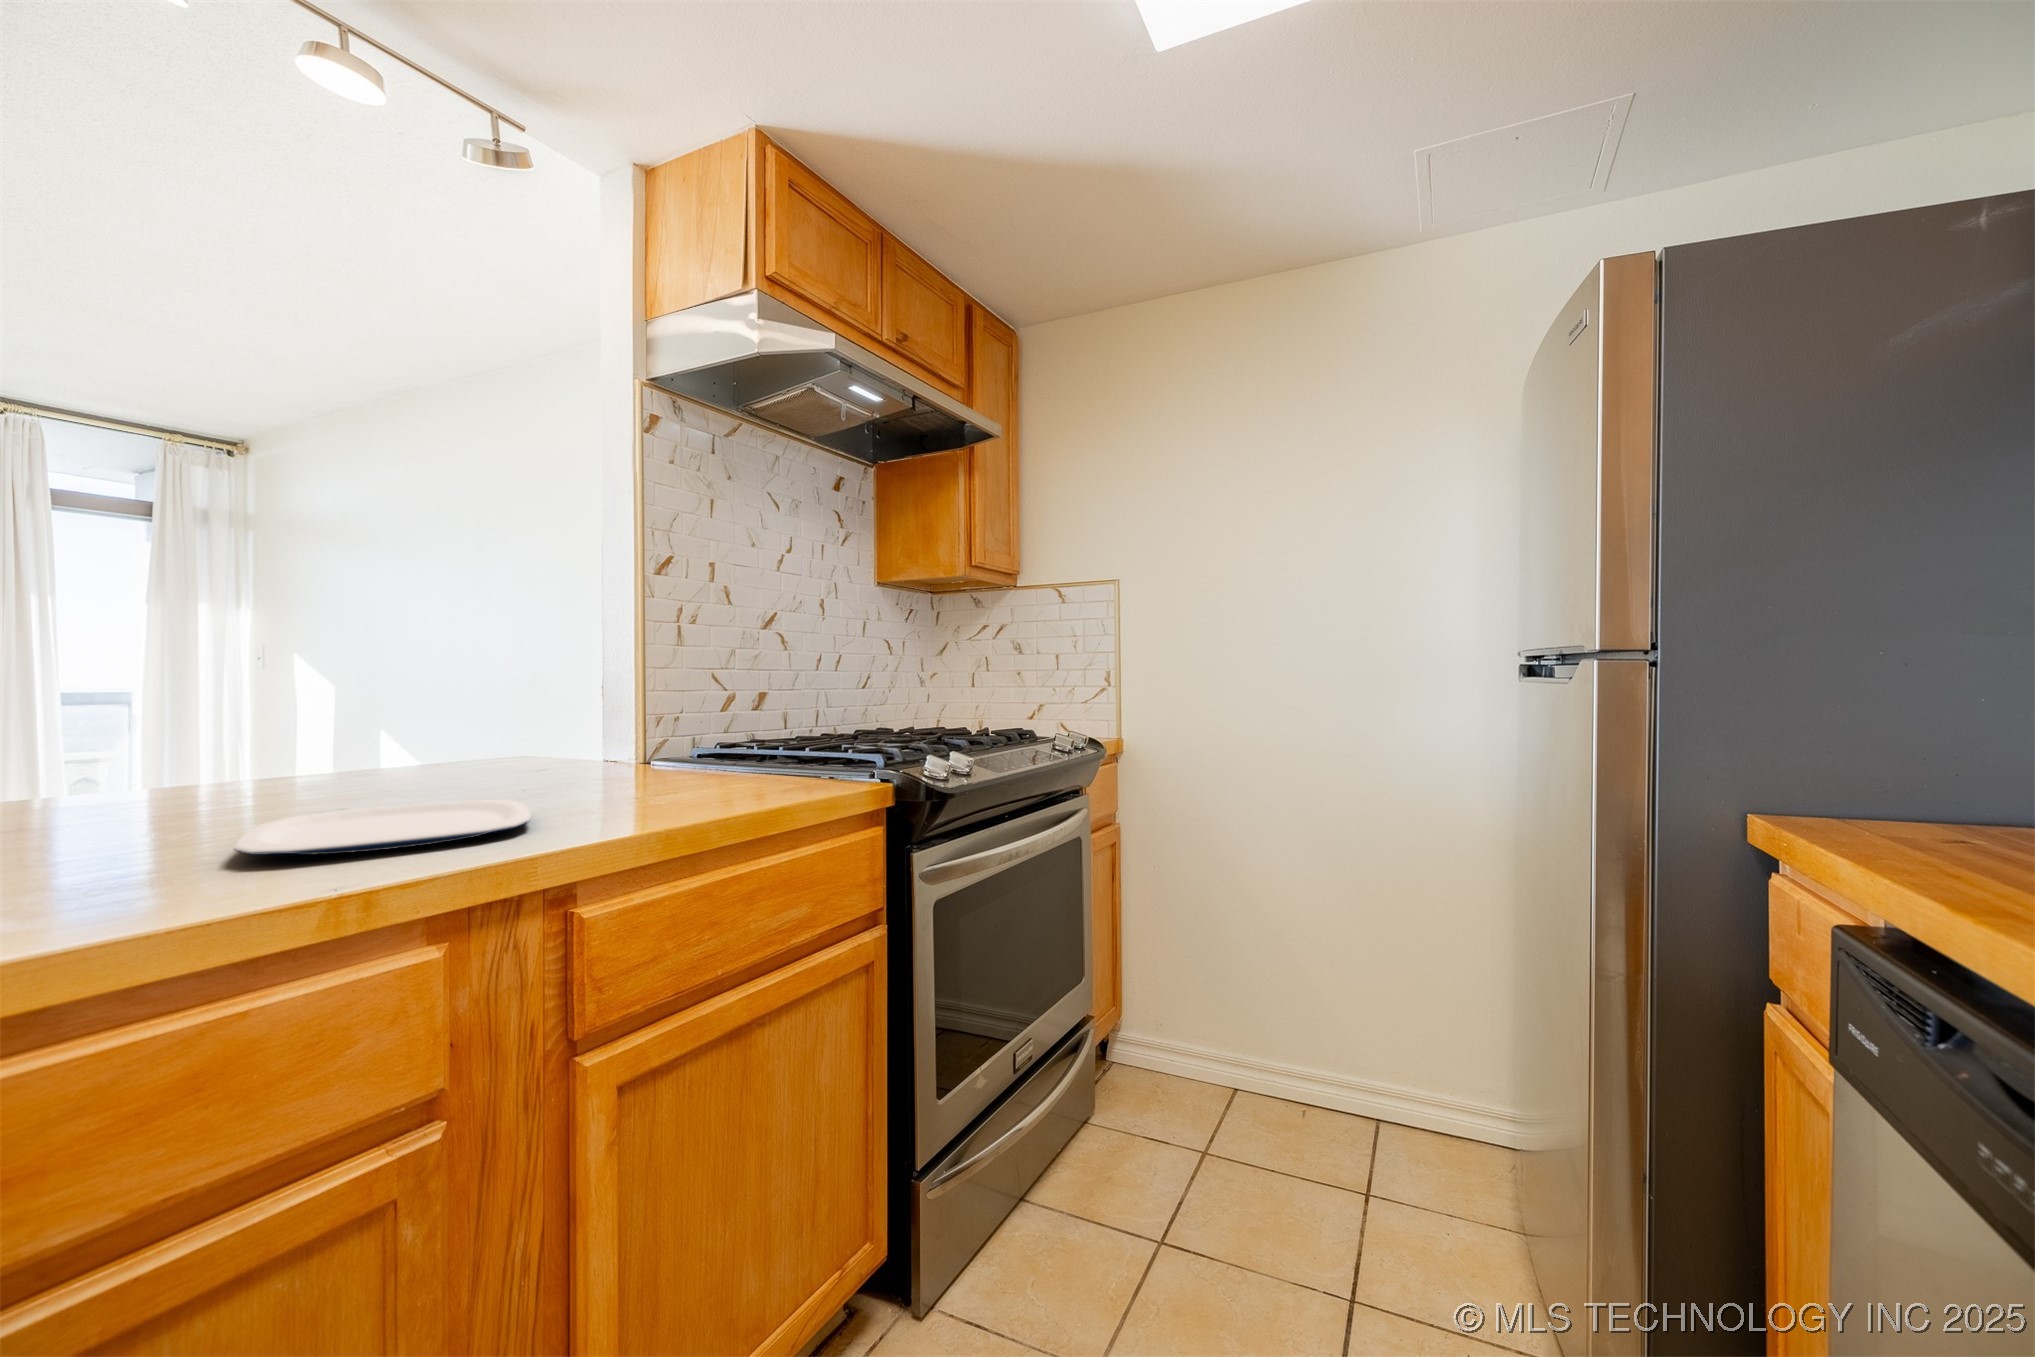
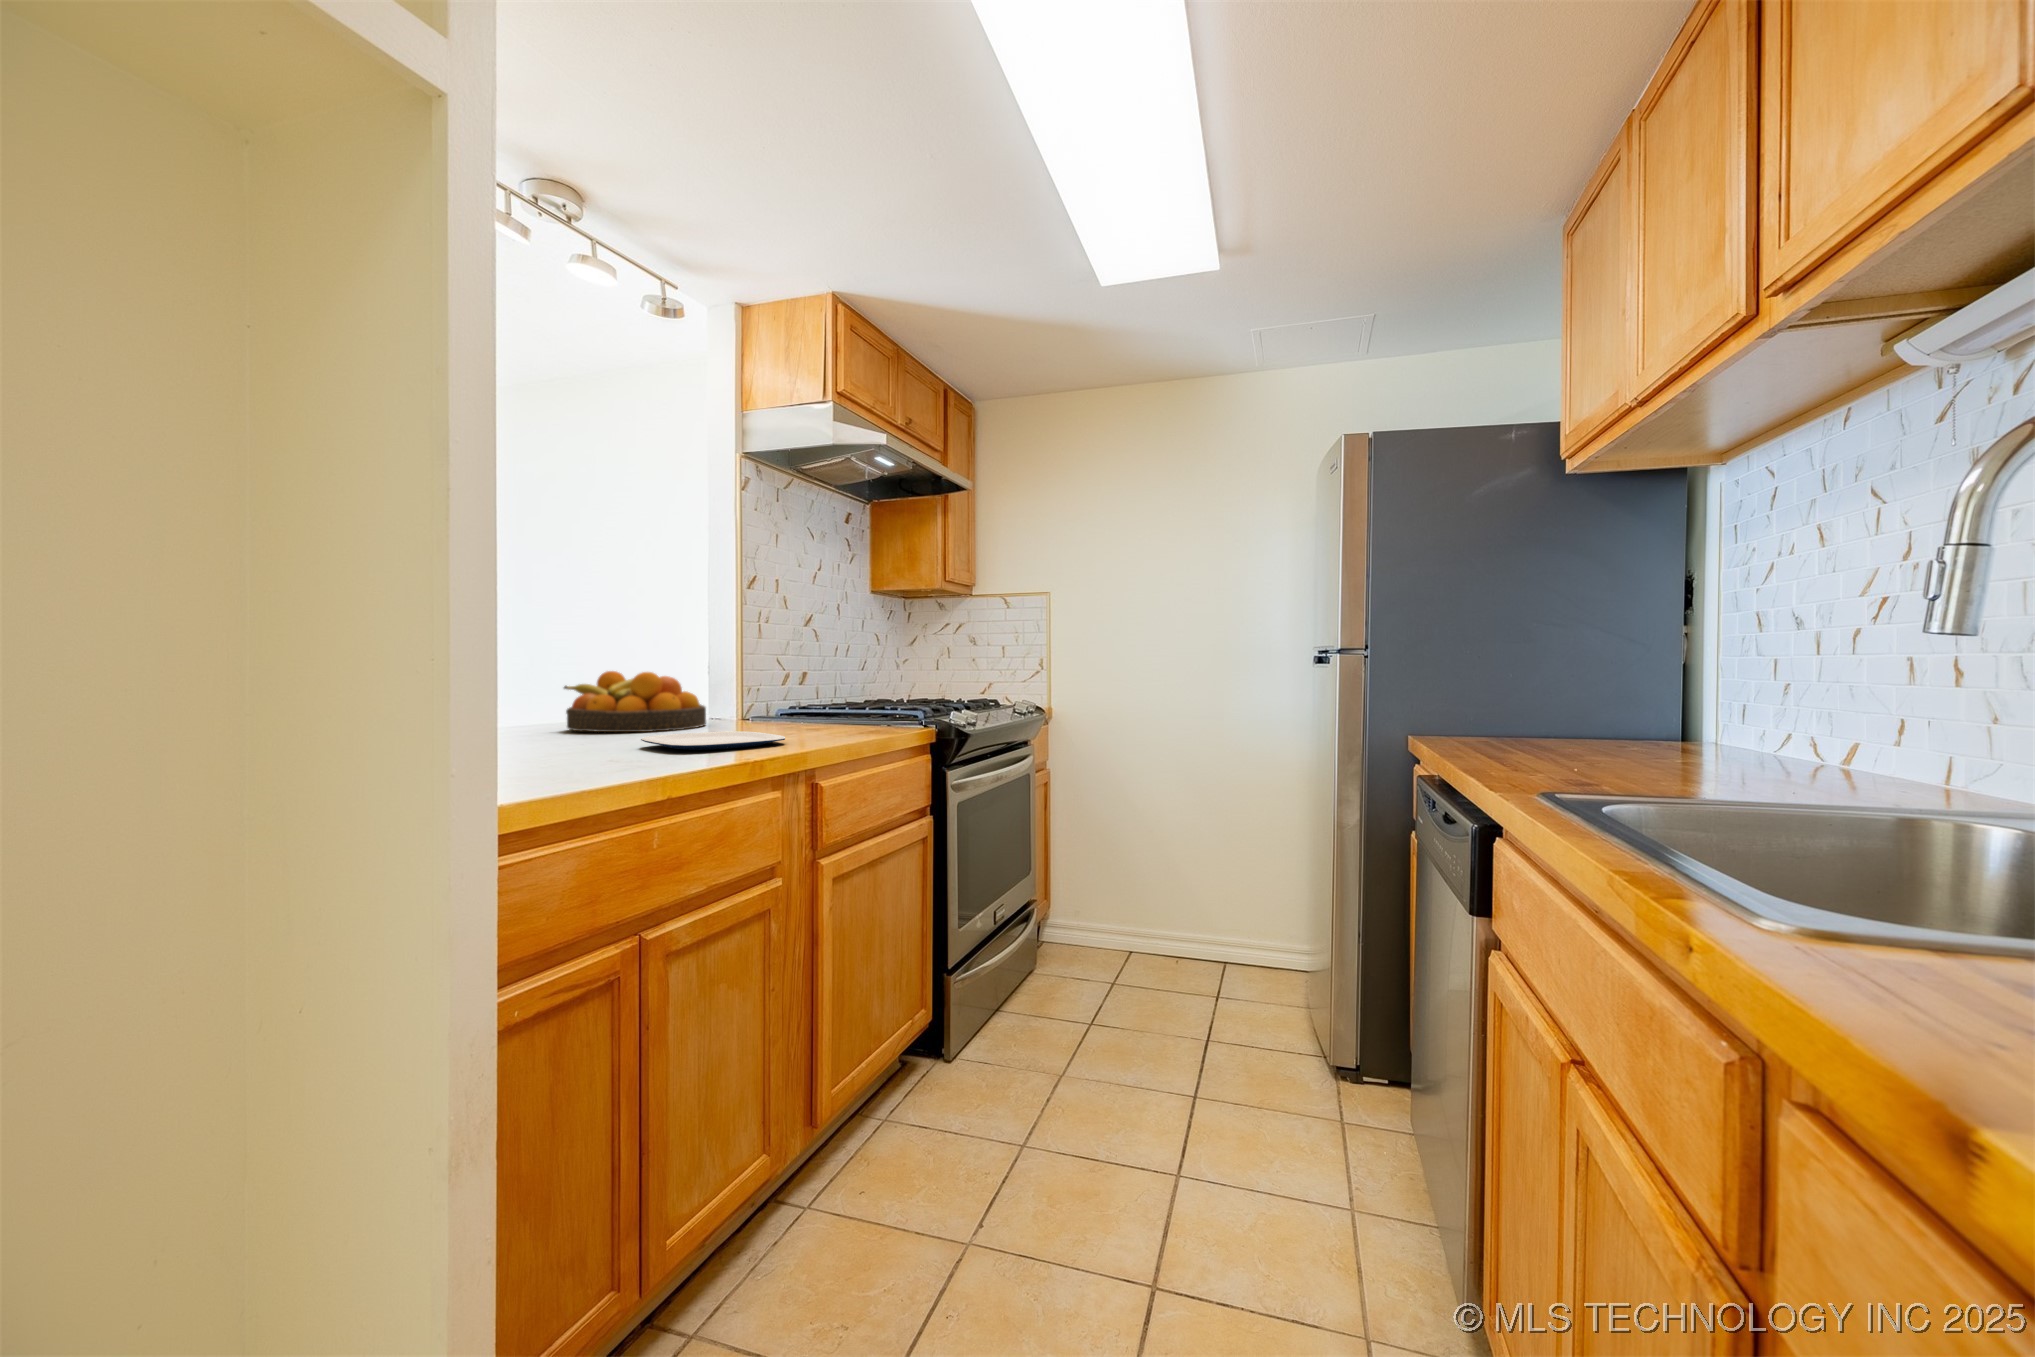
fruit bowl: none [354,693,582,788] -> present [564,671,706,732]

